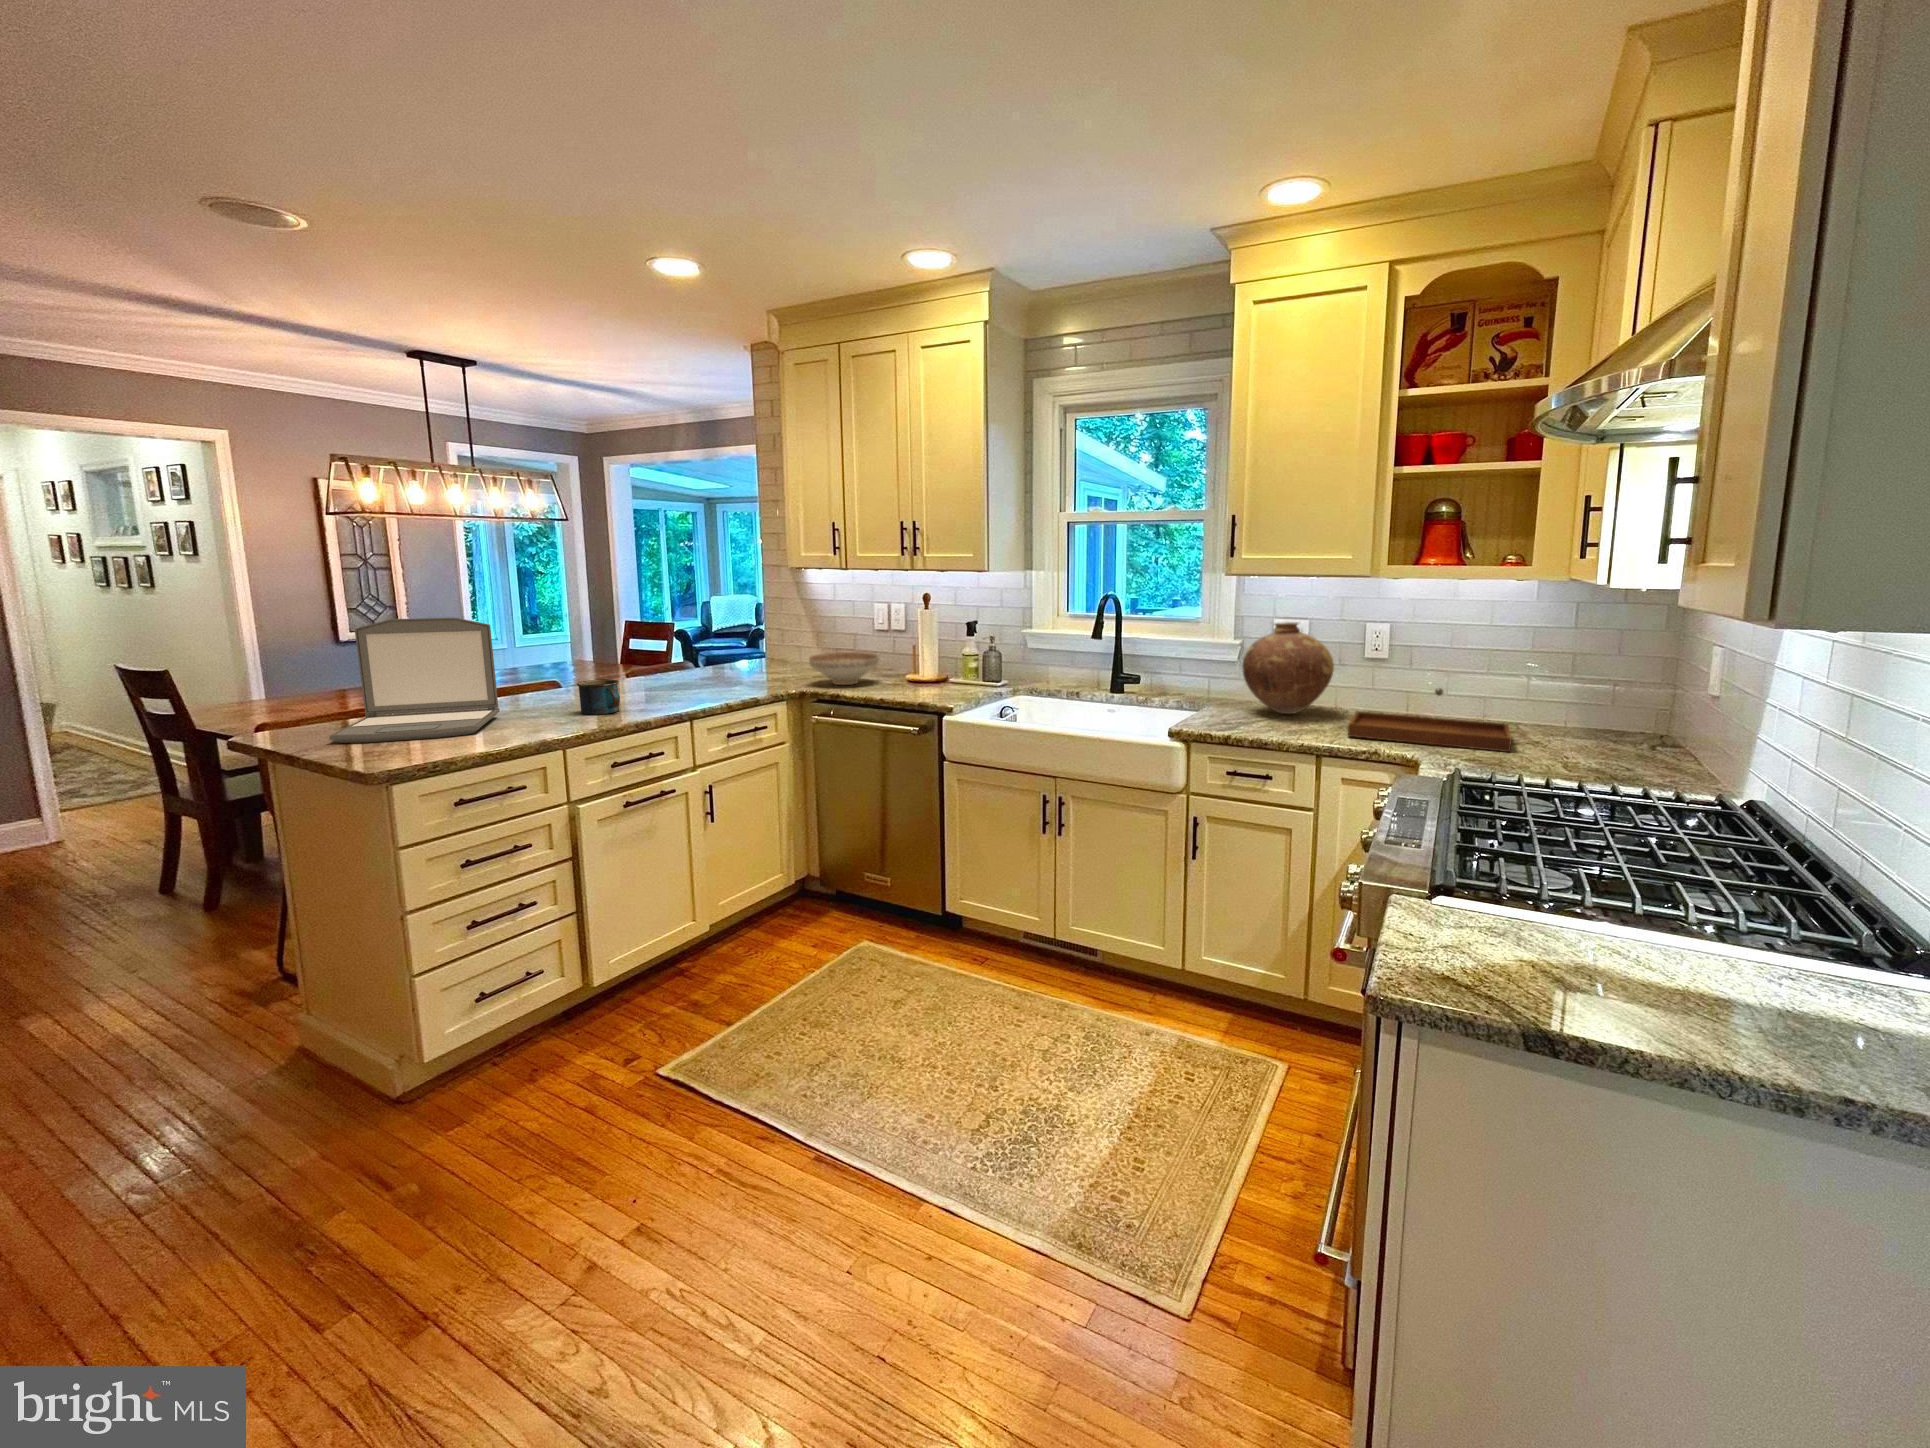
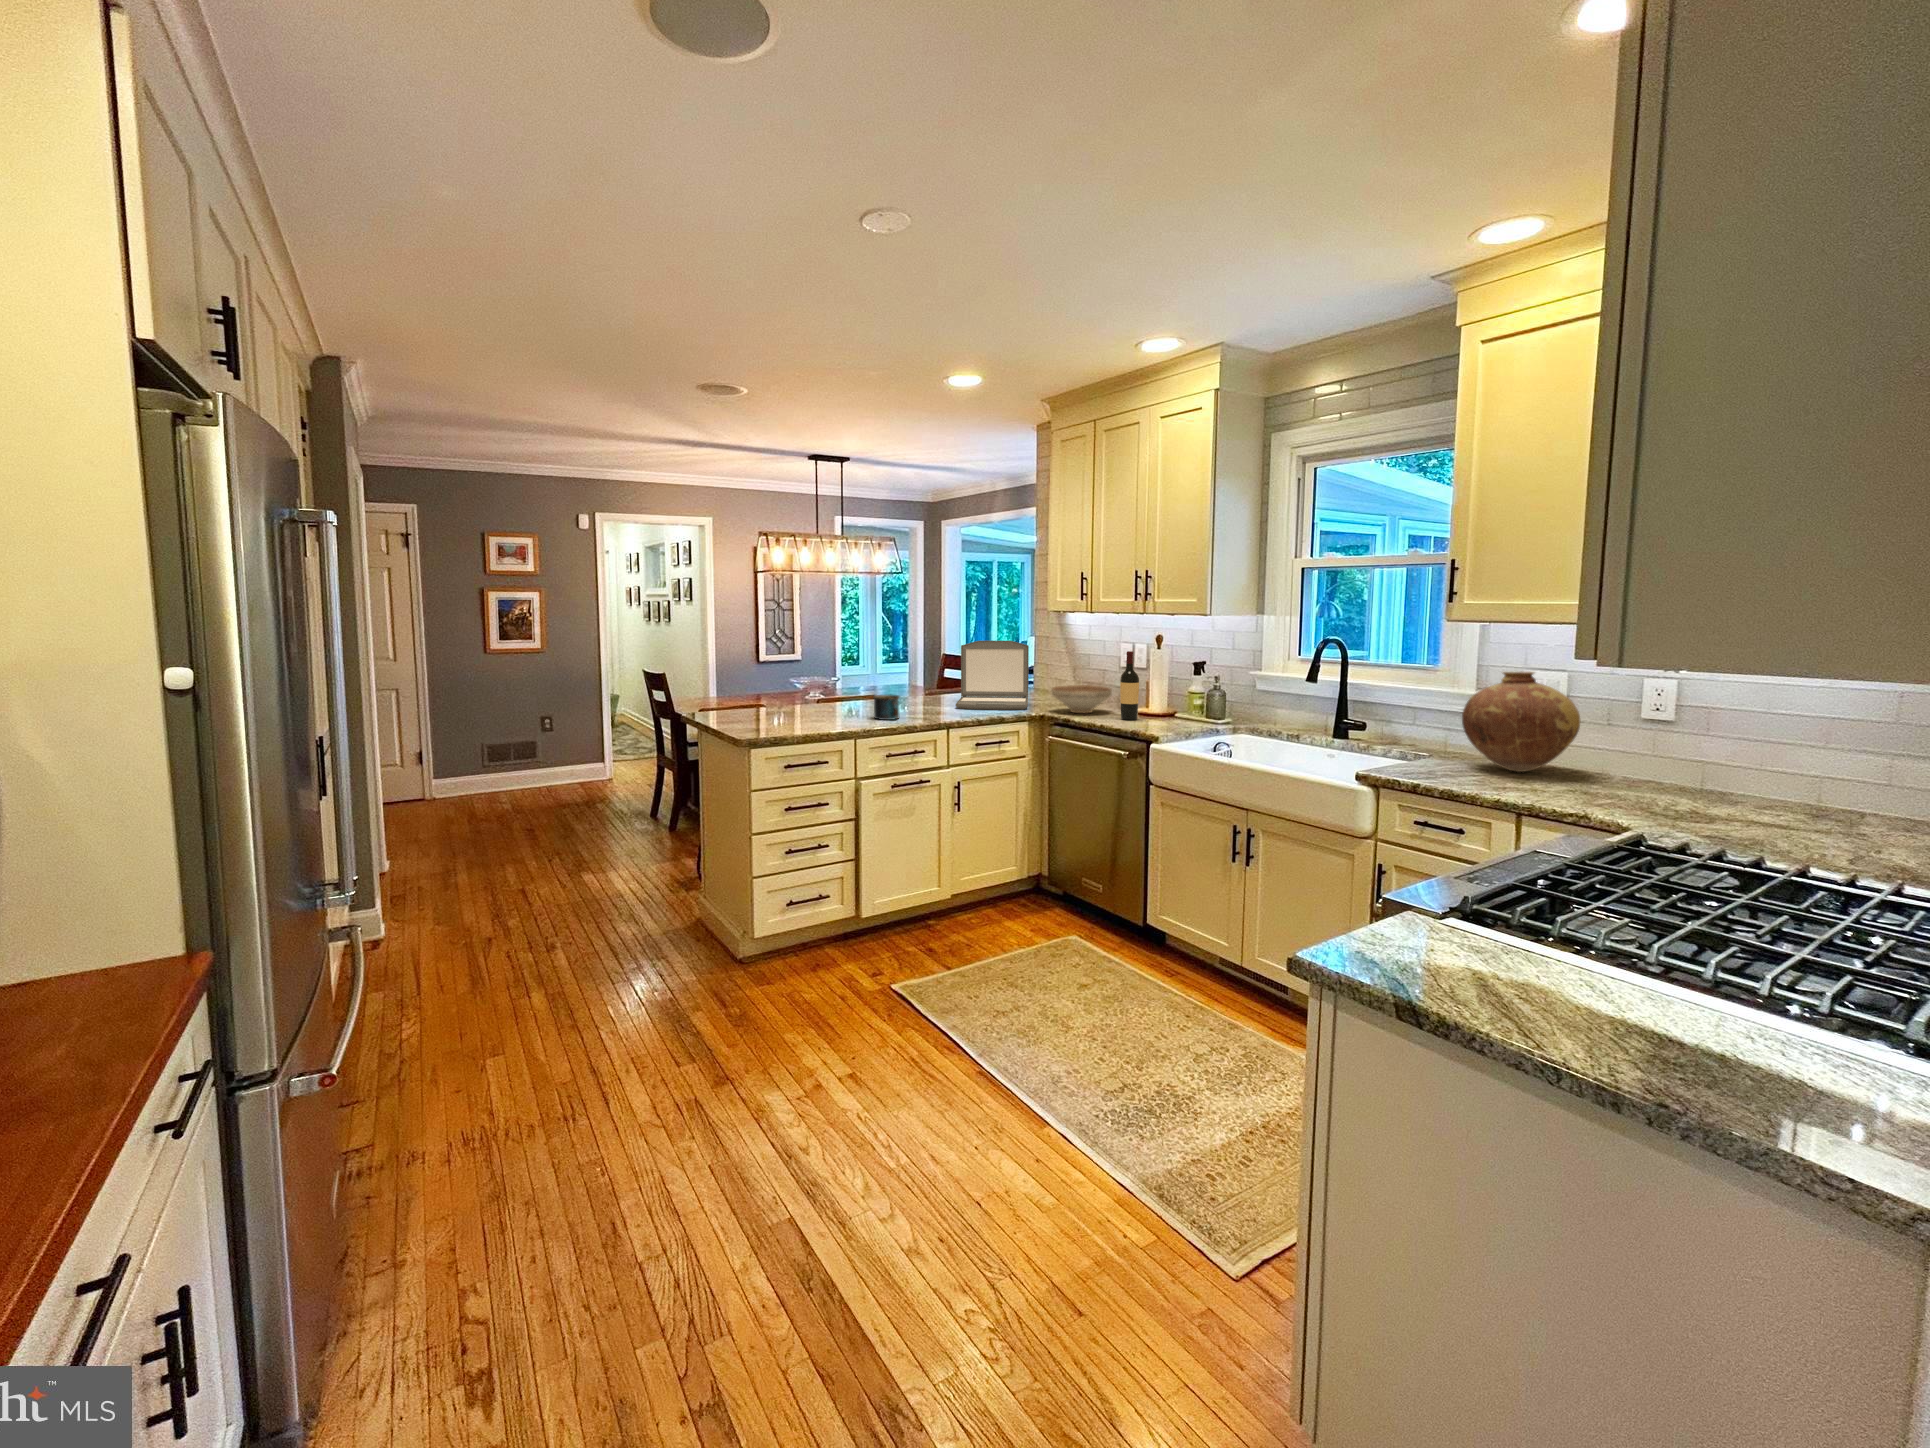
wine bottle: none [894,612,914,689] -> present [1120,651,1139,720]
laptop: present [329,618,500,743] -> present [956,641,1029,710]
tray: present [1348,688,1512,752] -> none [1563,753,1813,835]

